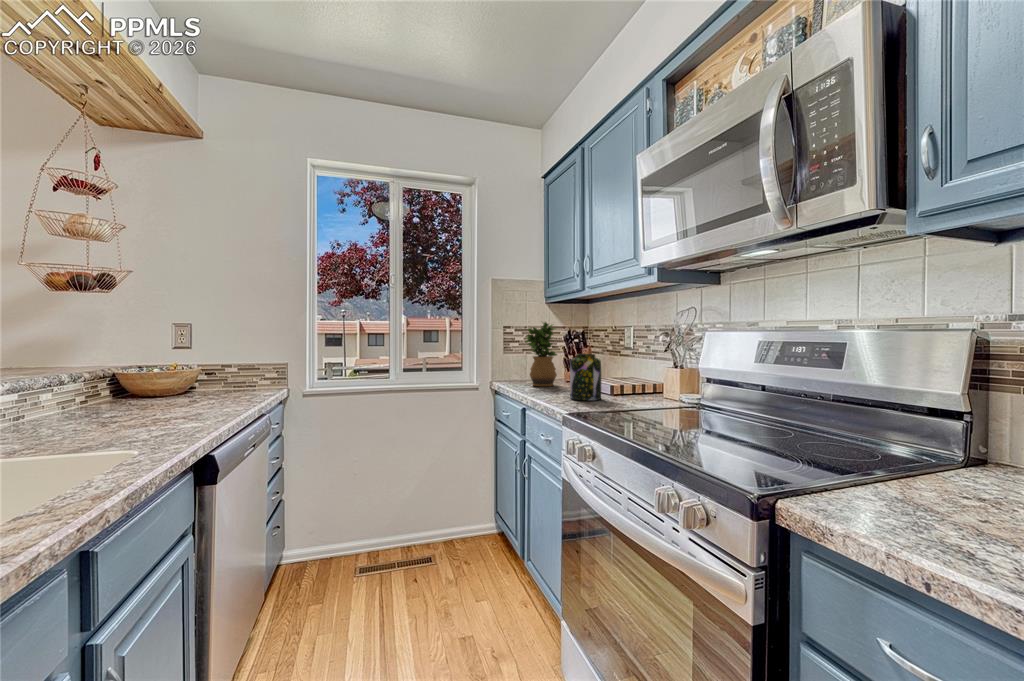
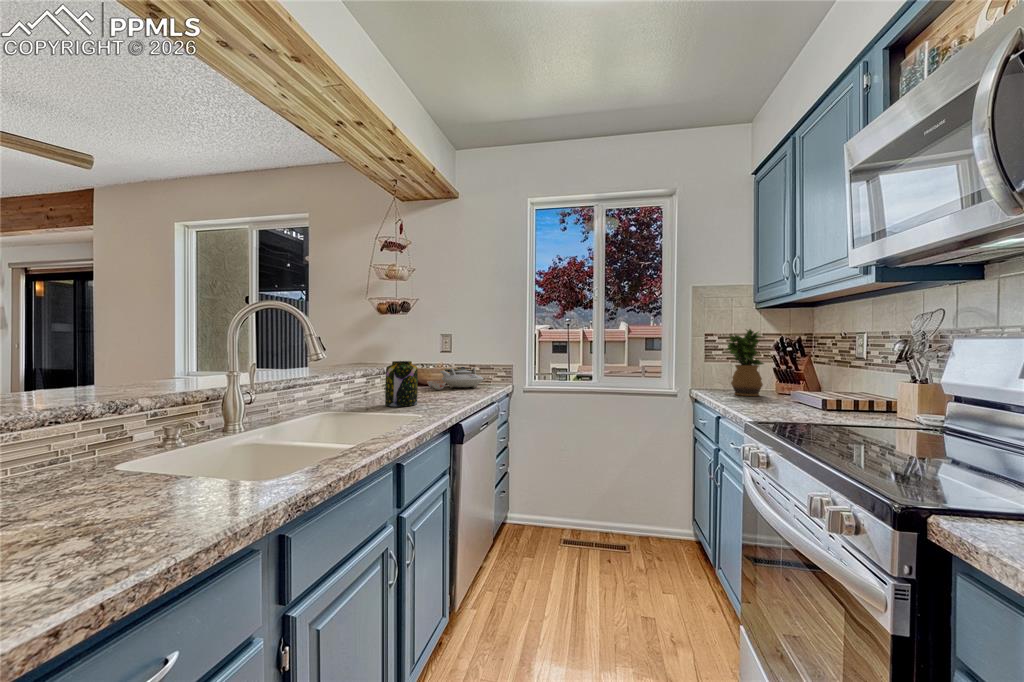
jar: present [570,354,601,401] -> present [385,361,418,407]
teapot: none [149,370,244,404] -> present [427,367,484,390]

